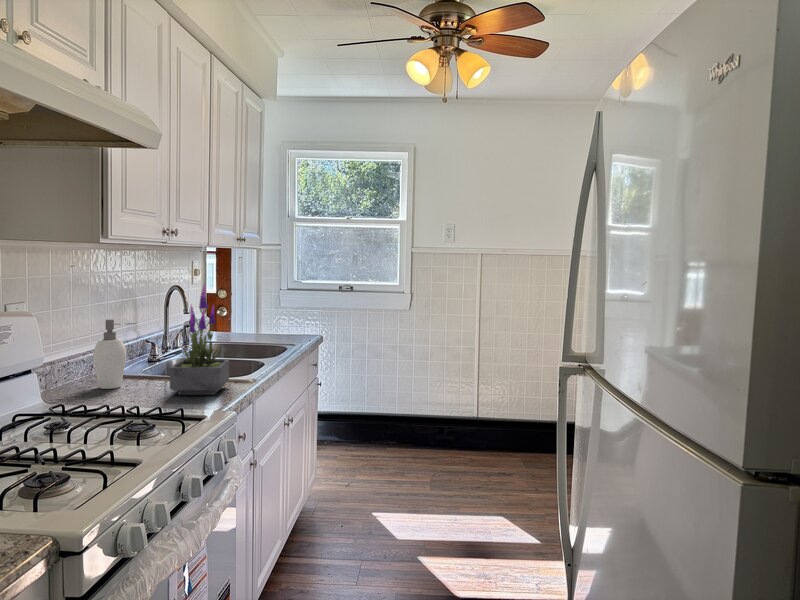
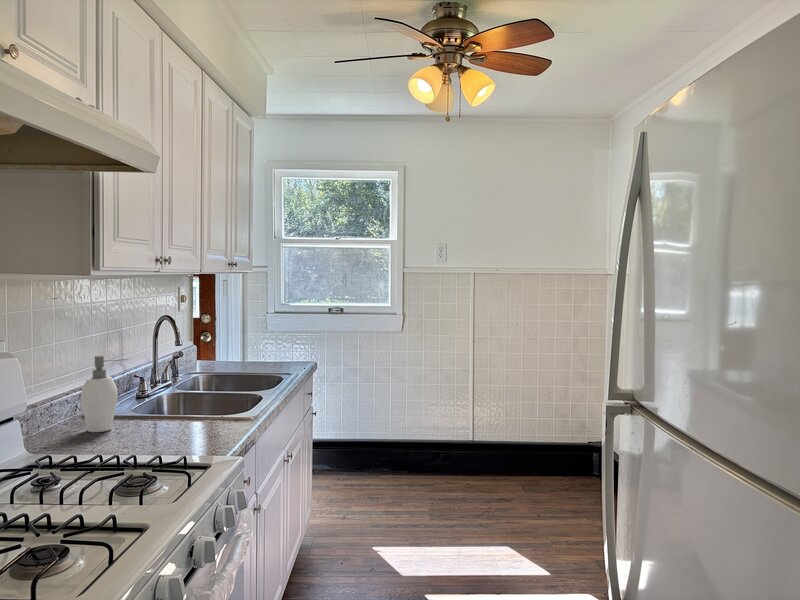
potted plant: present [169,284,229,395] -> none [167,314,230,437]

